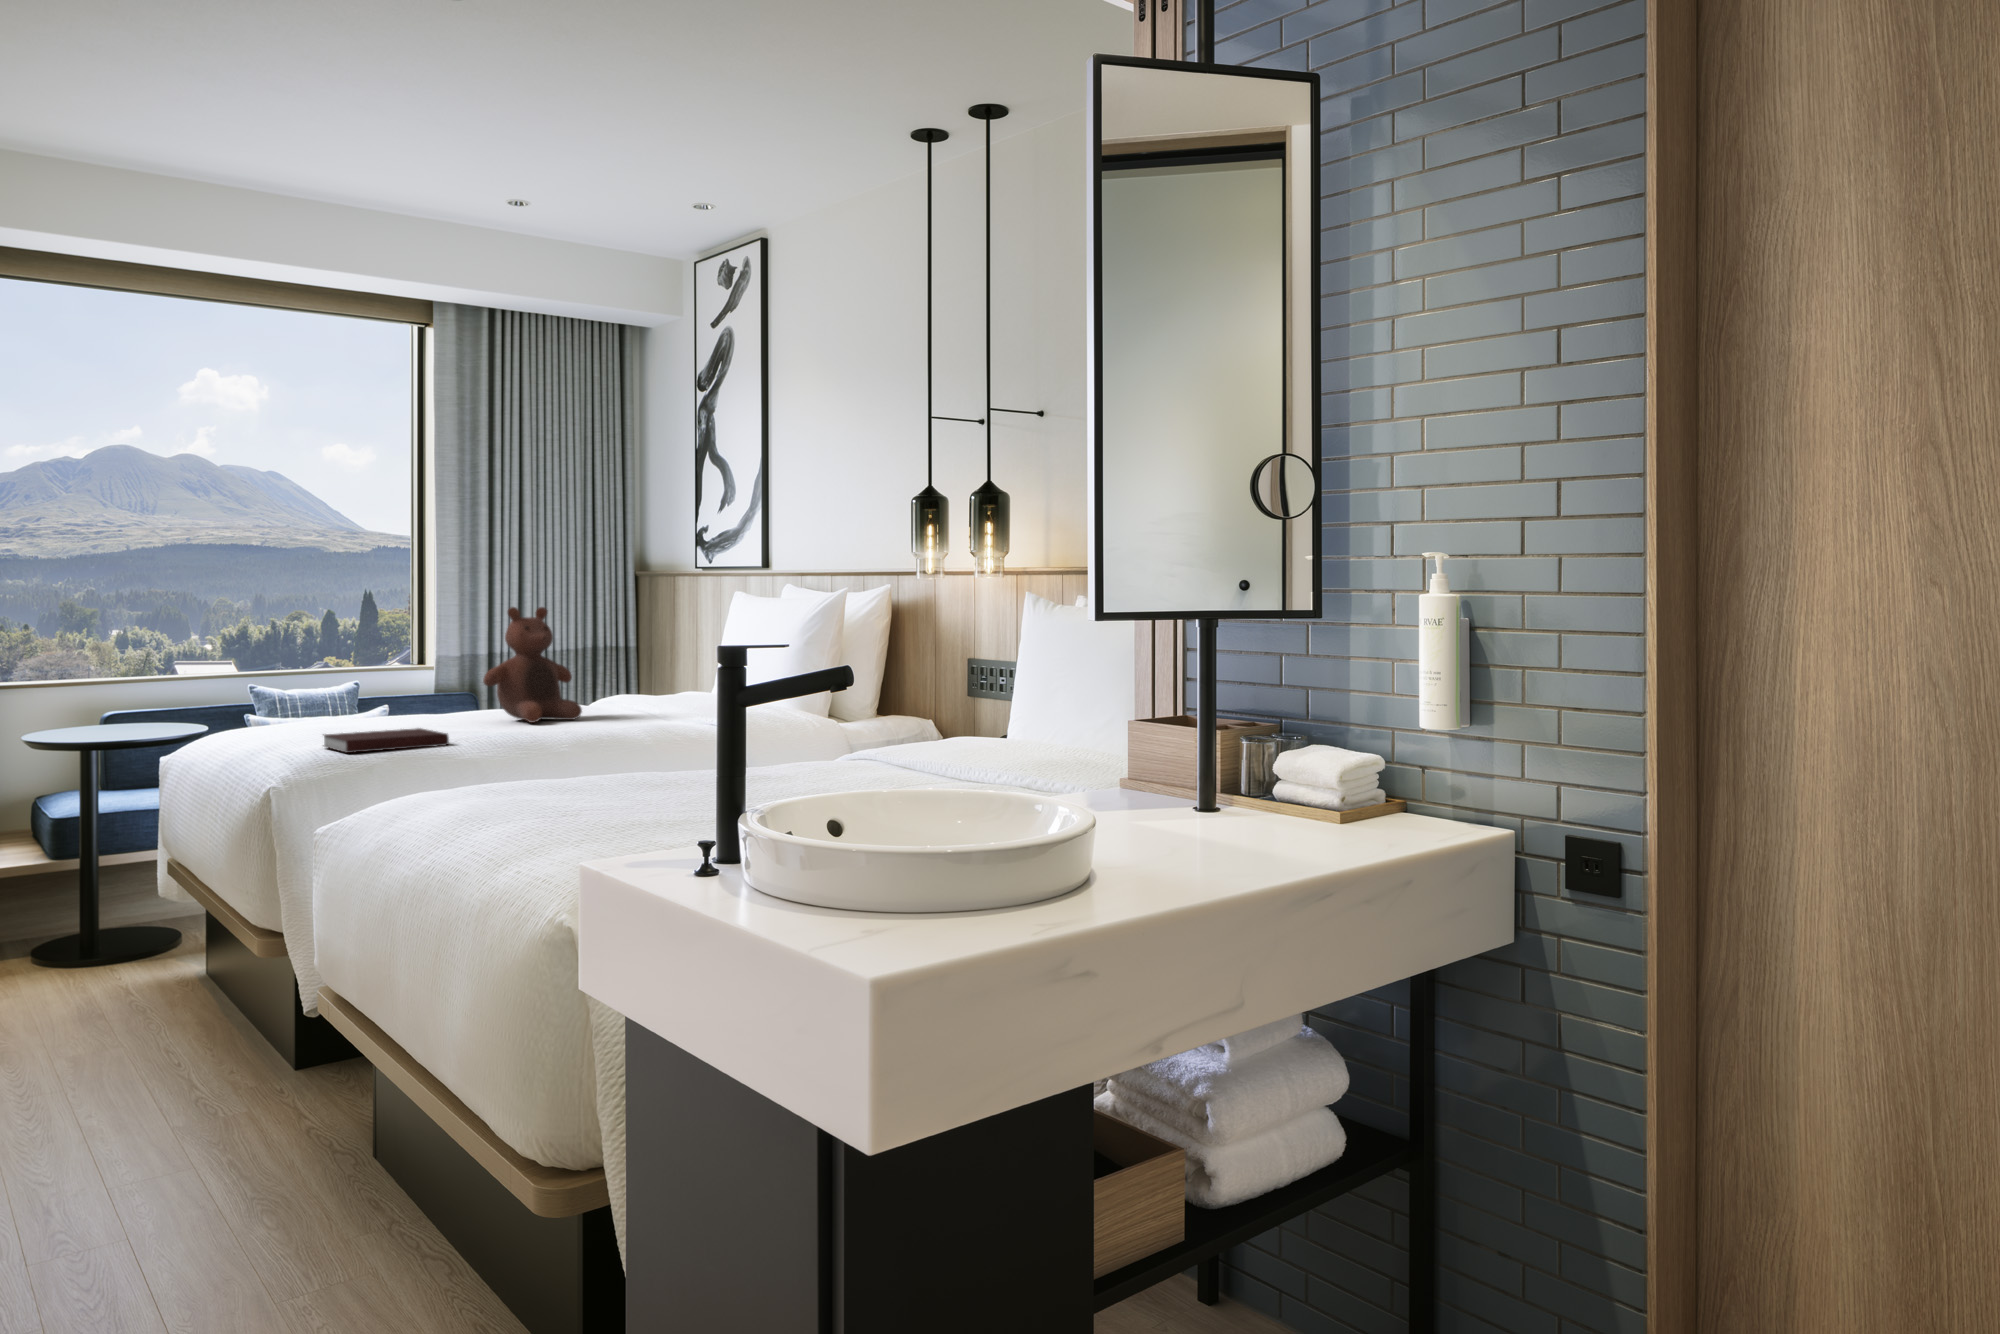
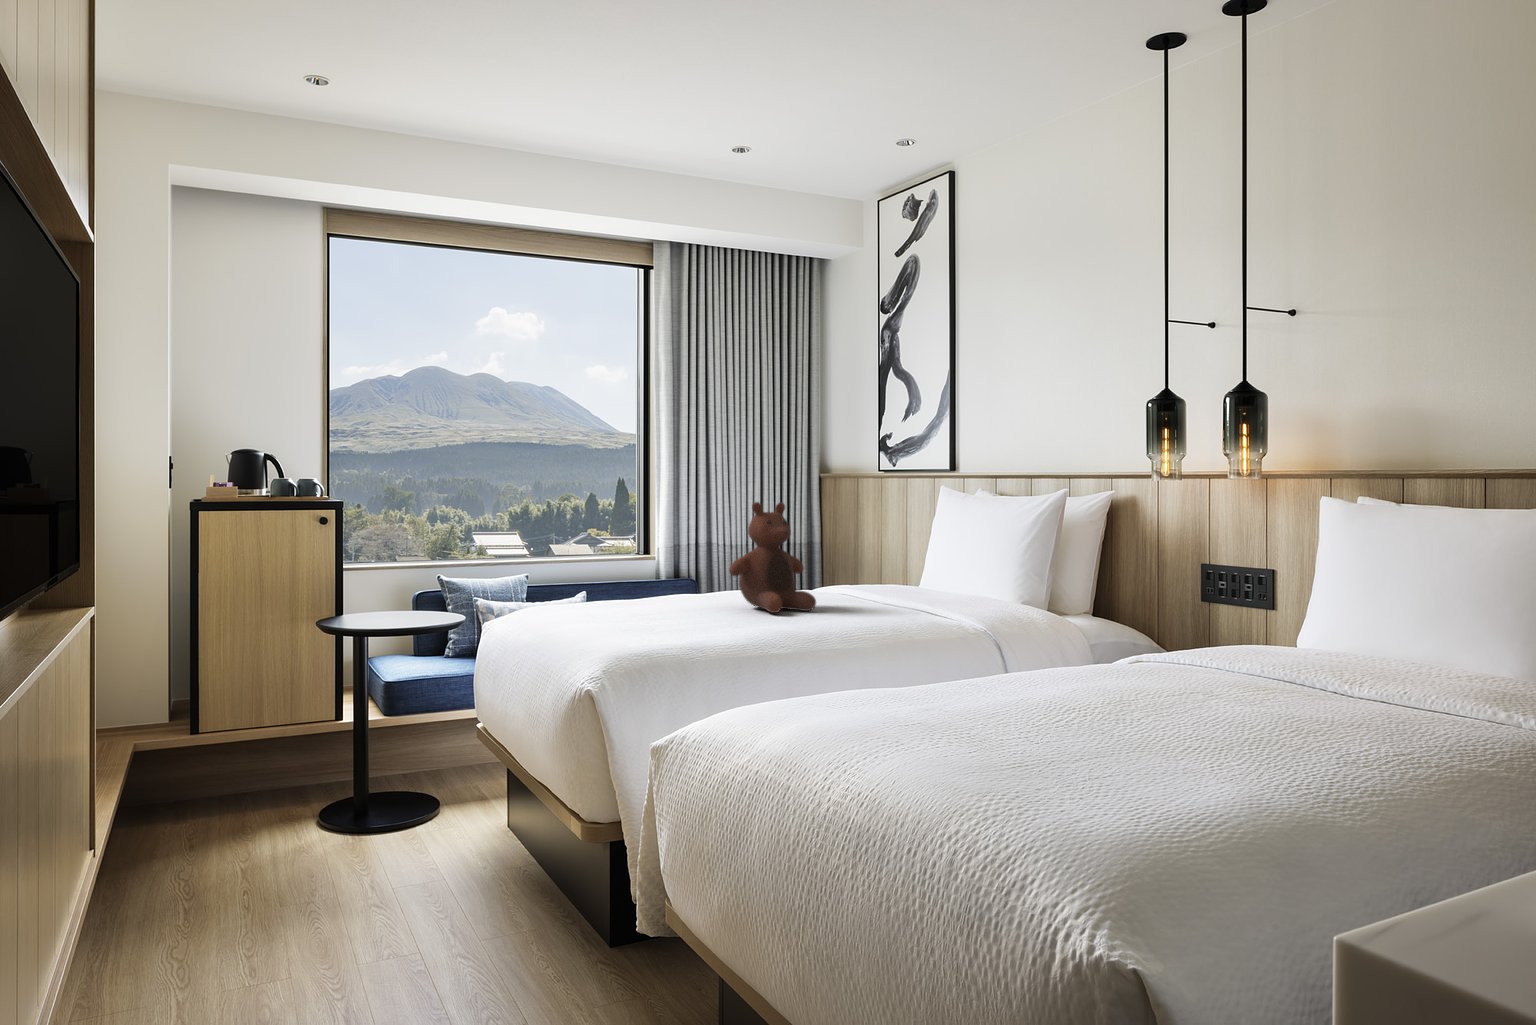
notebook: present [323,728,449,753] -> none [599,618,713,645]

